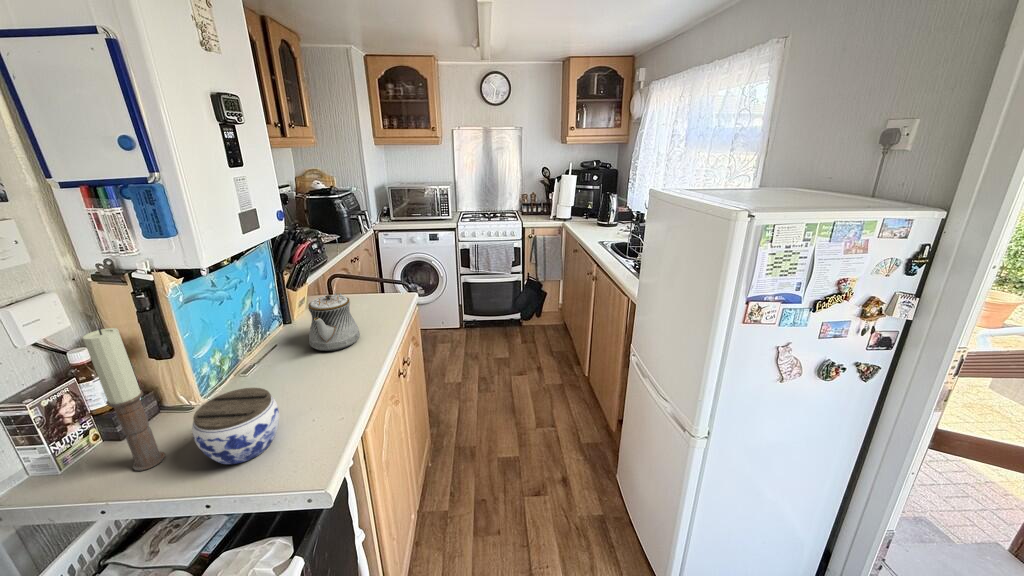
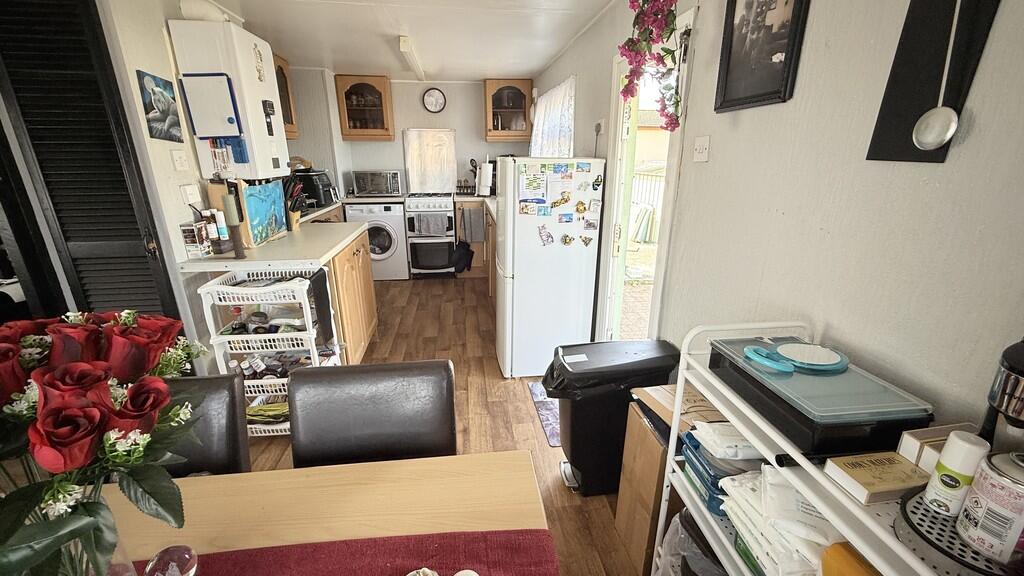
teapot: present [308,293,360,351] -> none [305,208,333,237]
jar: present [192,388,279,465] -> none [261,231,297,257]

